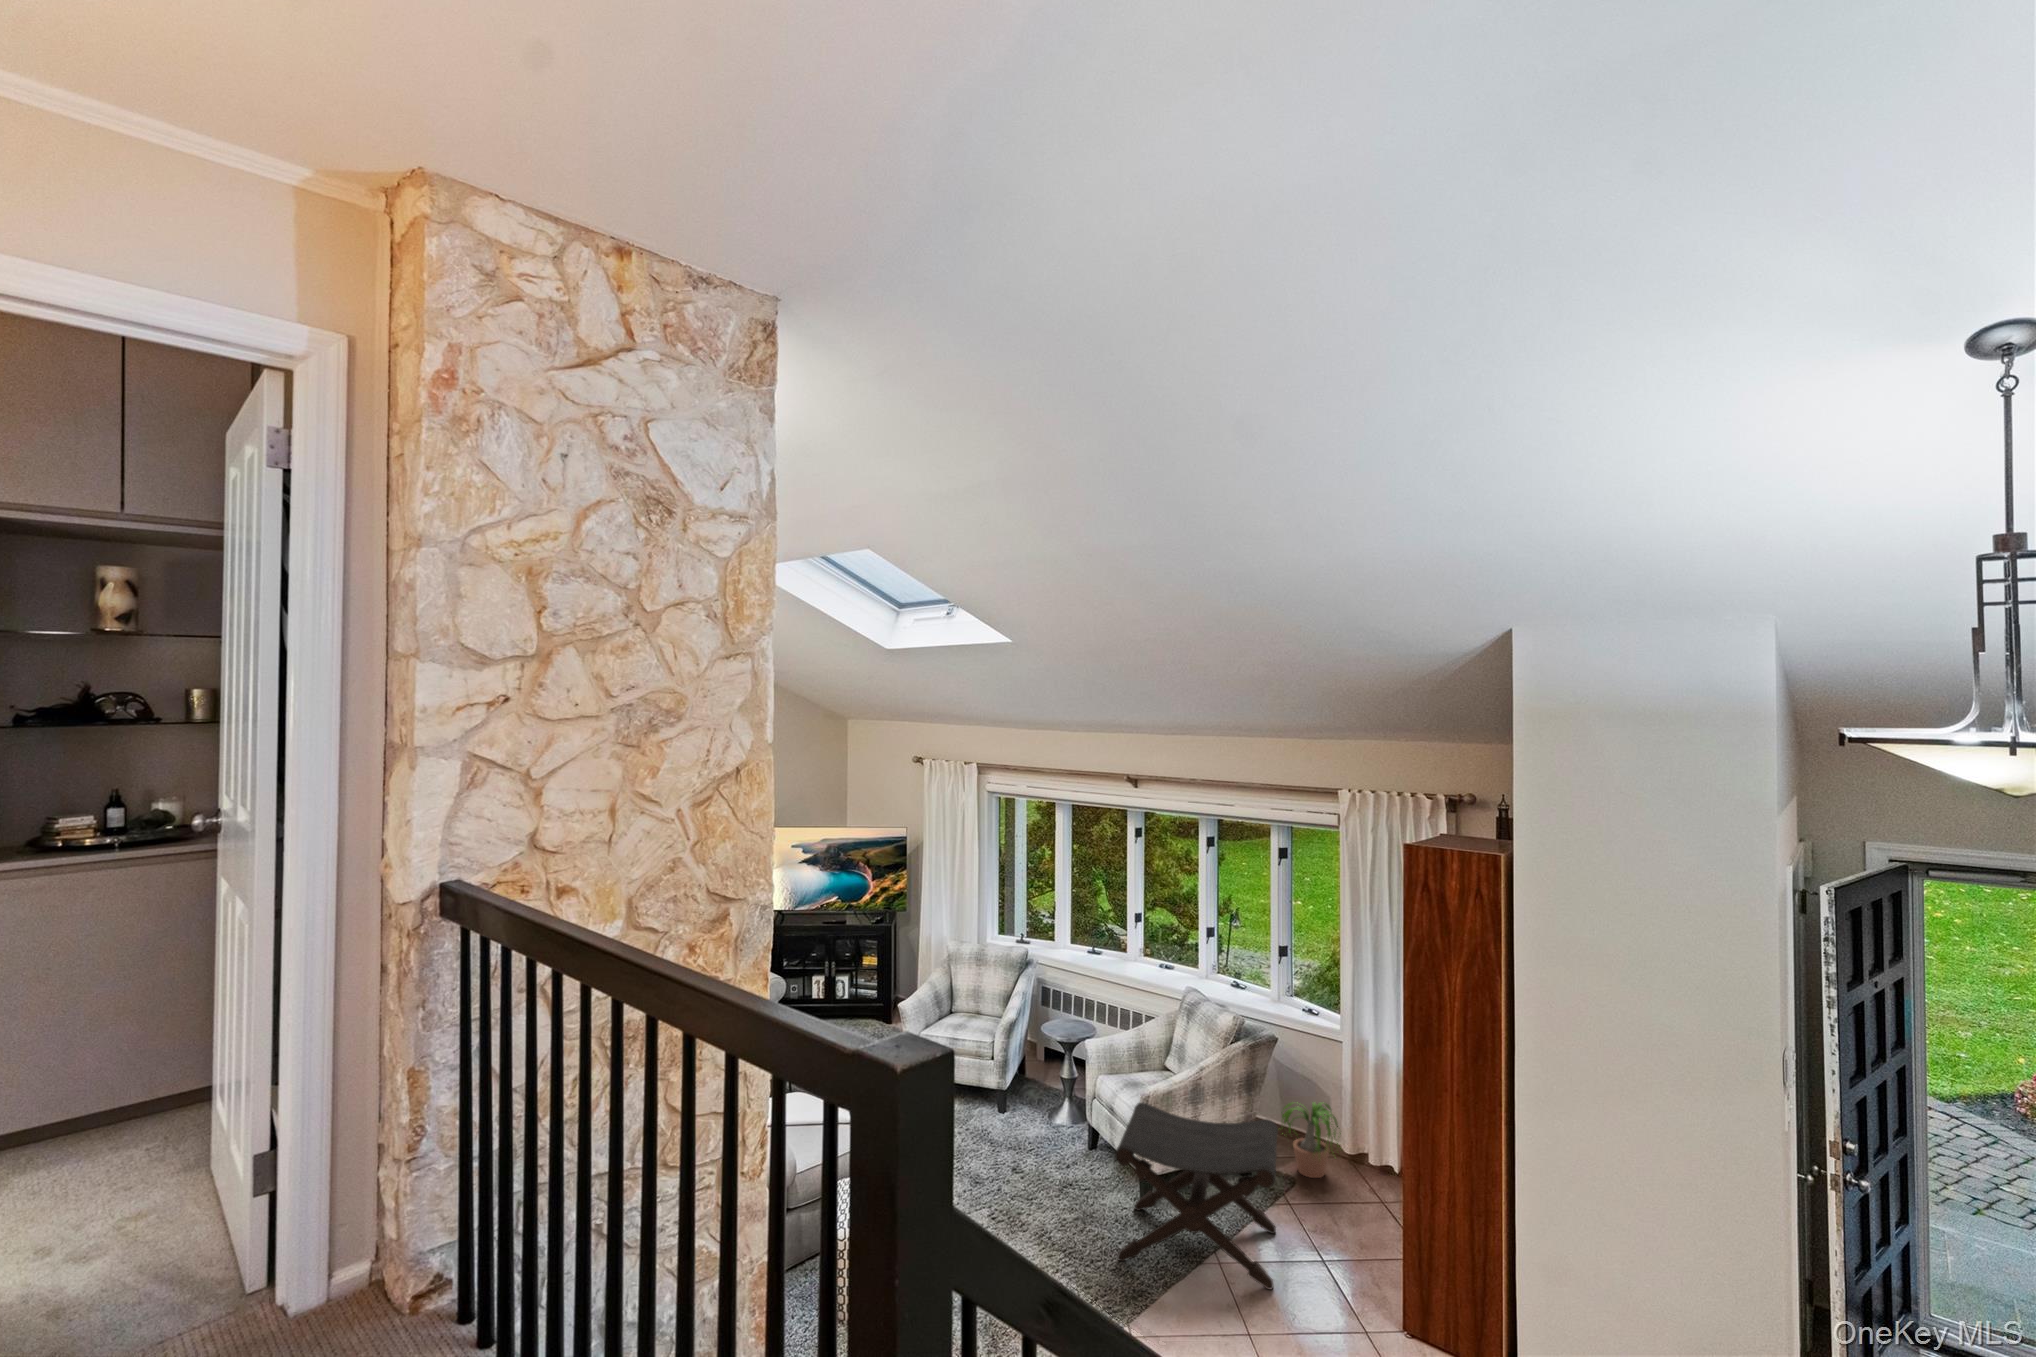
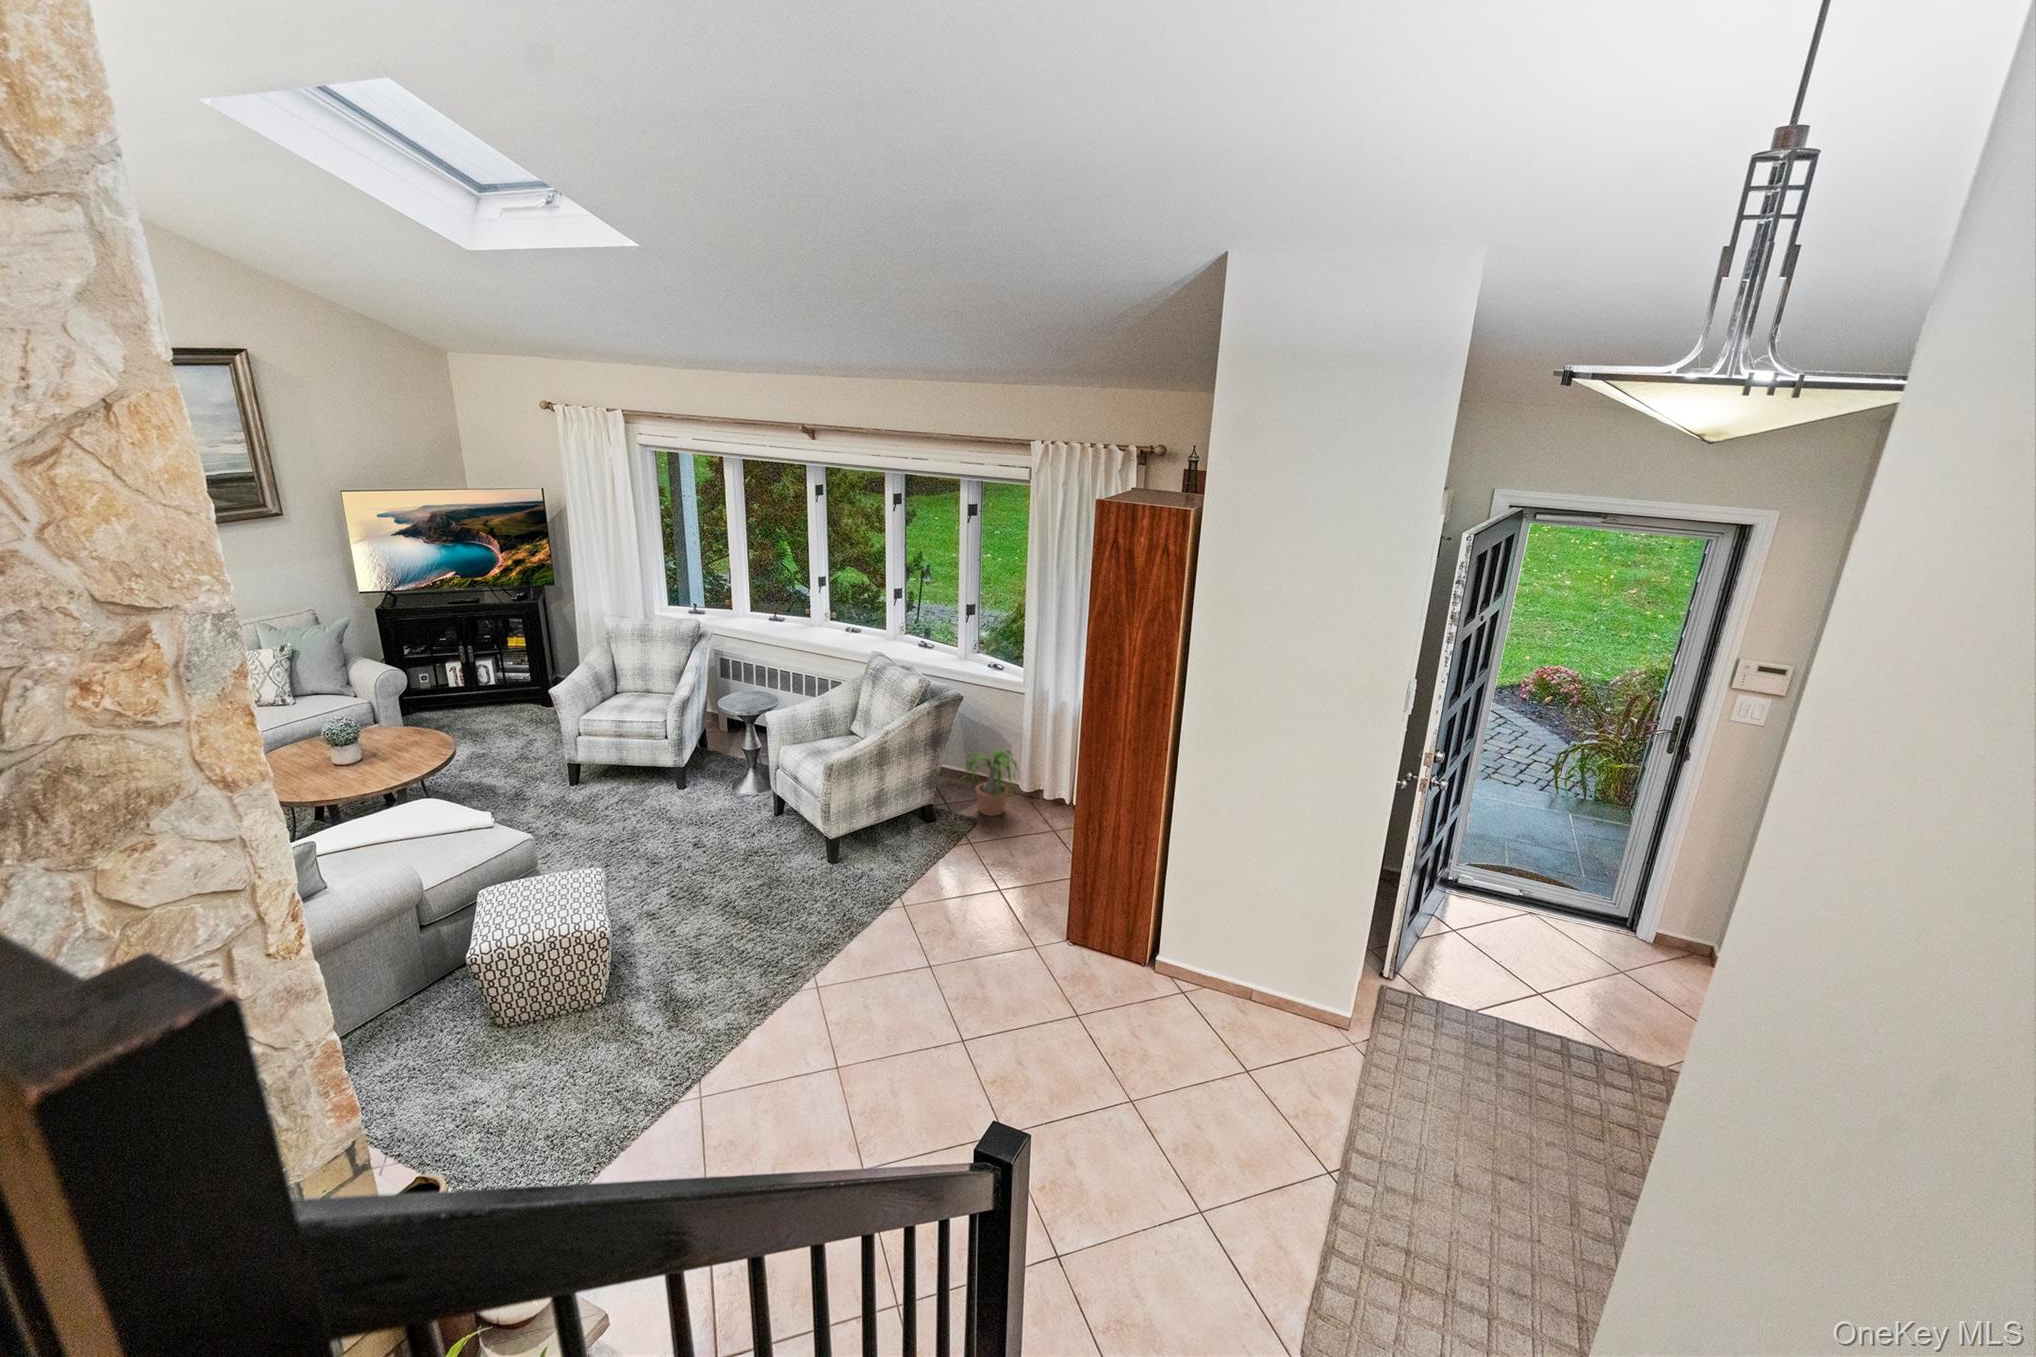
footstool: present [1115,1102,1278,1289] -> none [797,771,961,923]

